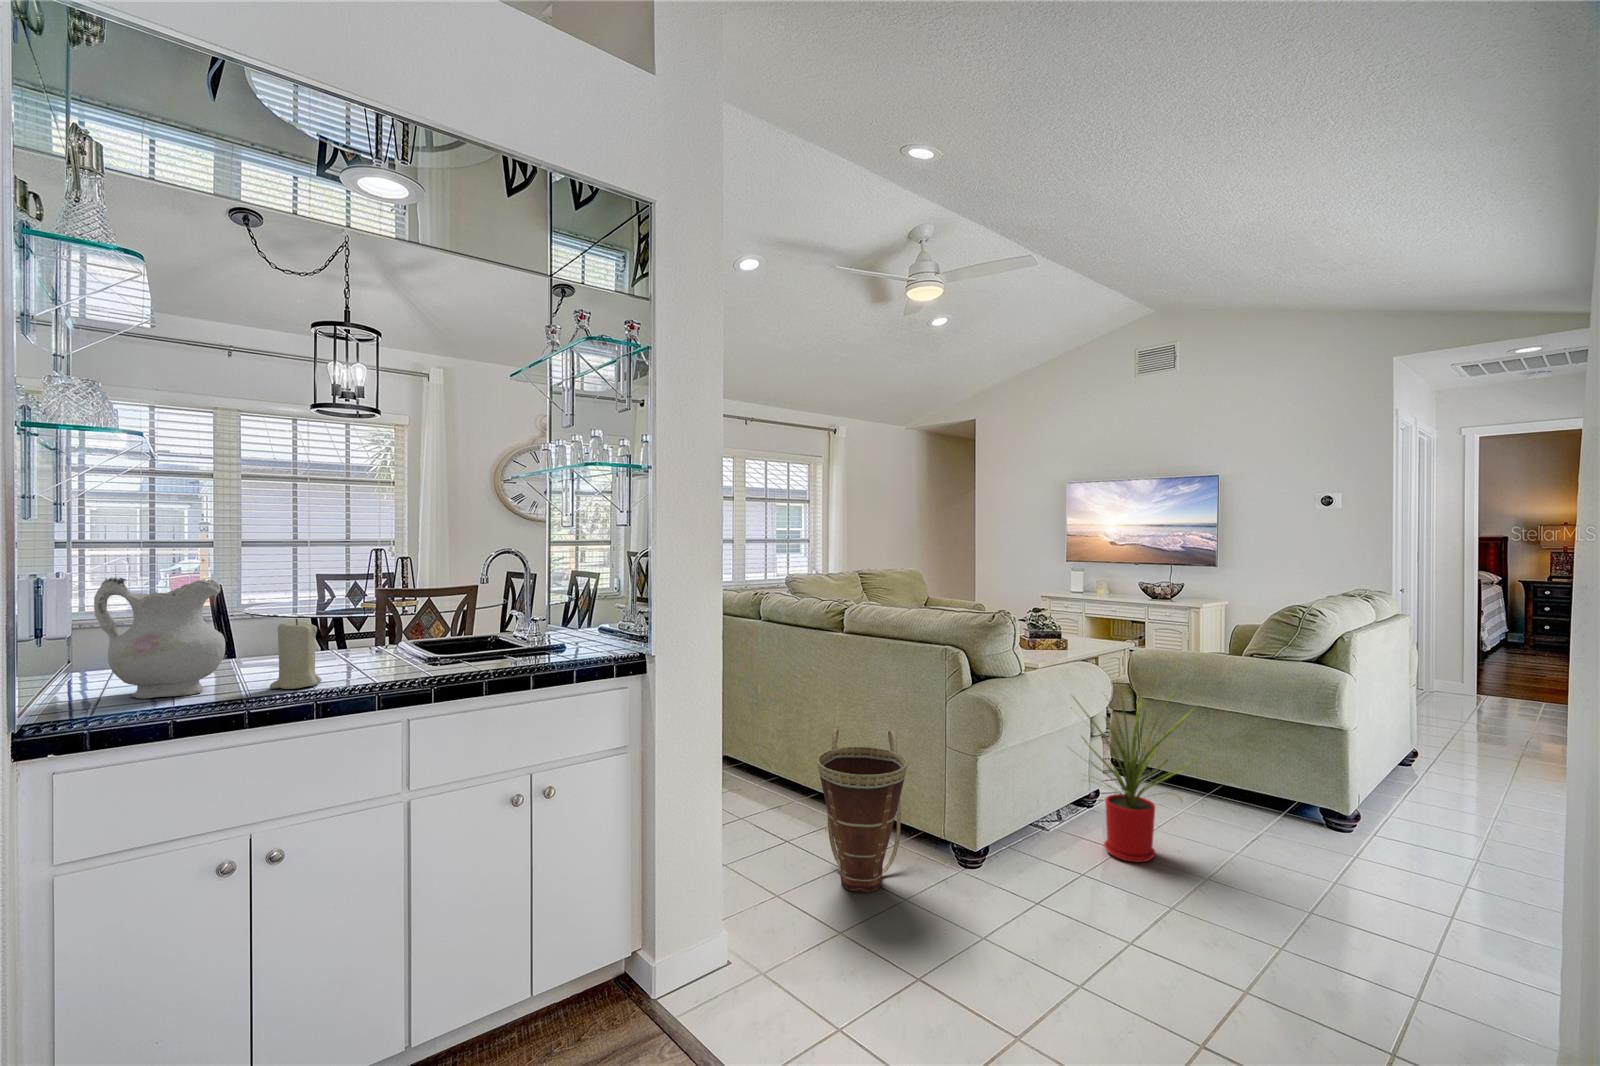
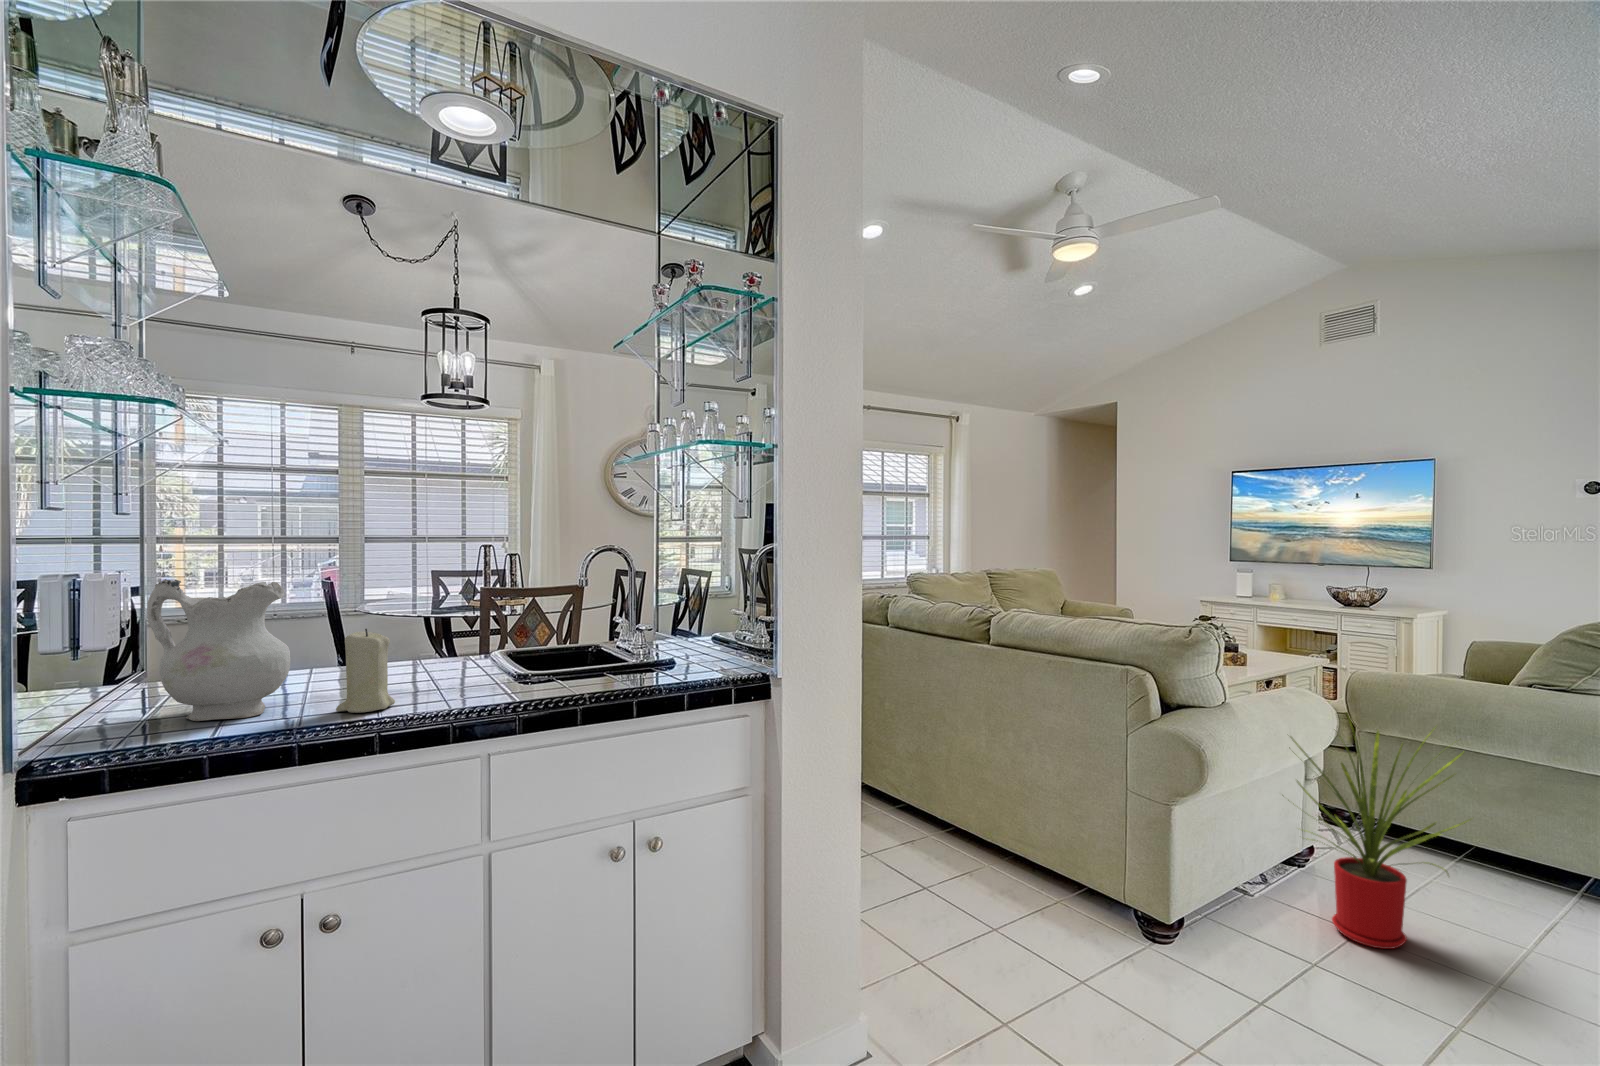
basket: present [817,729,908,893] -> none [967,760,1081,964]

